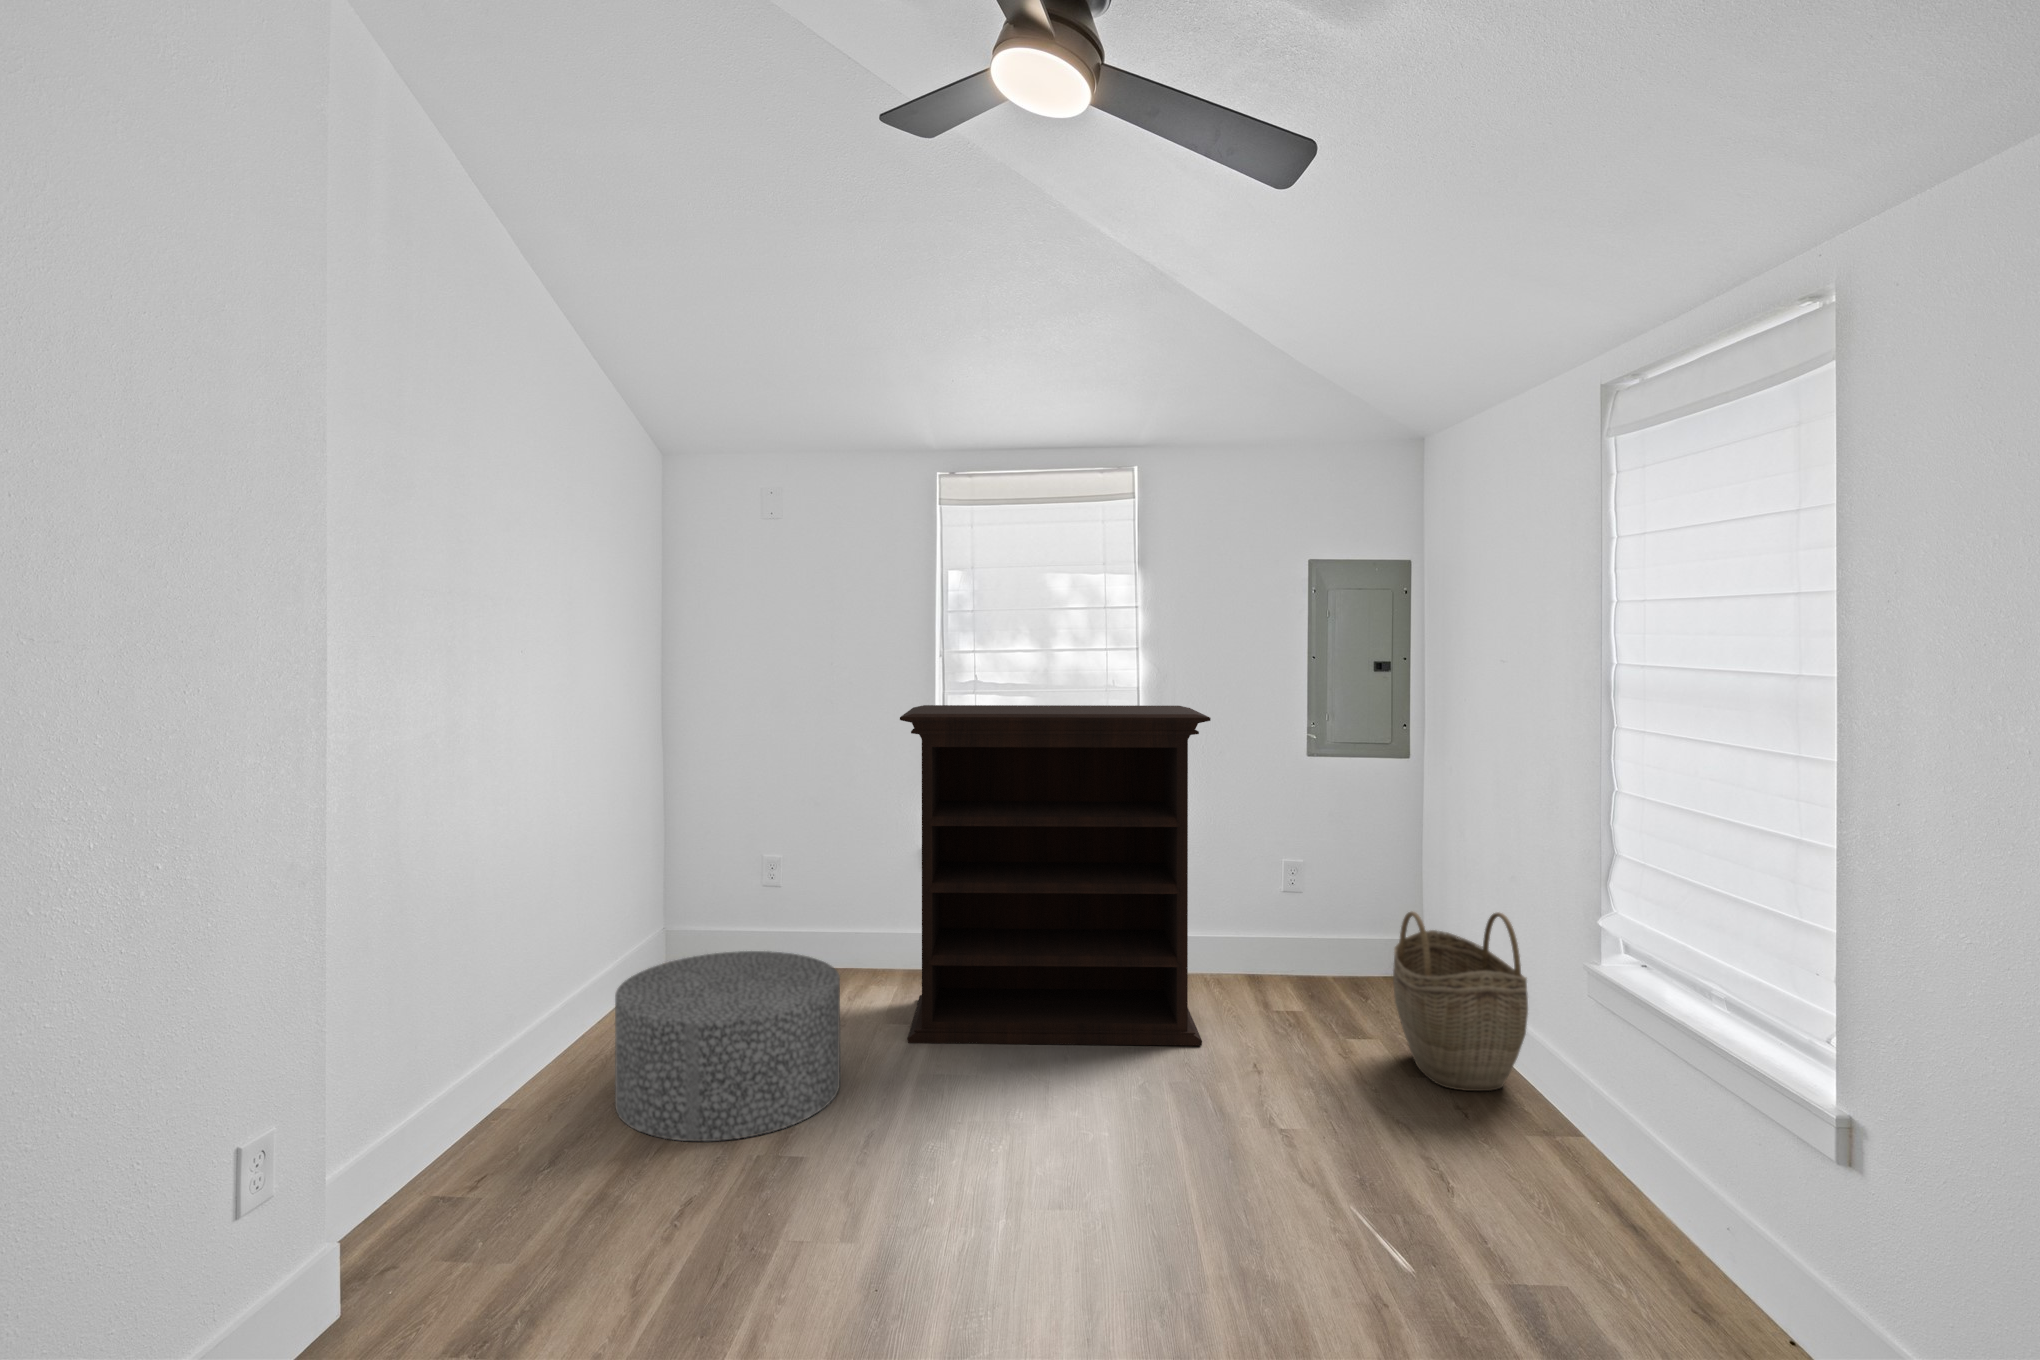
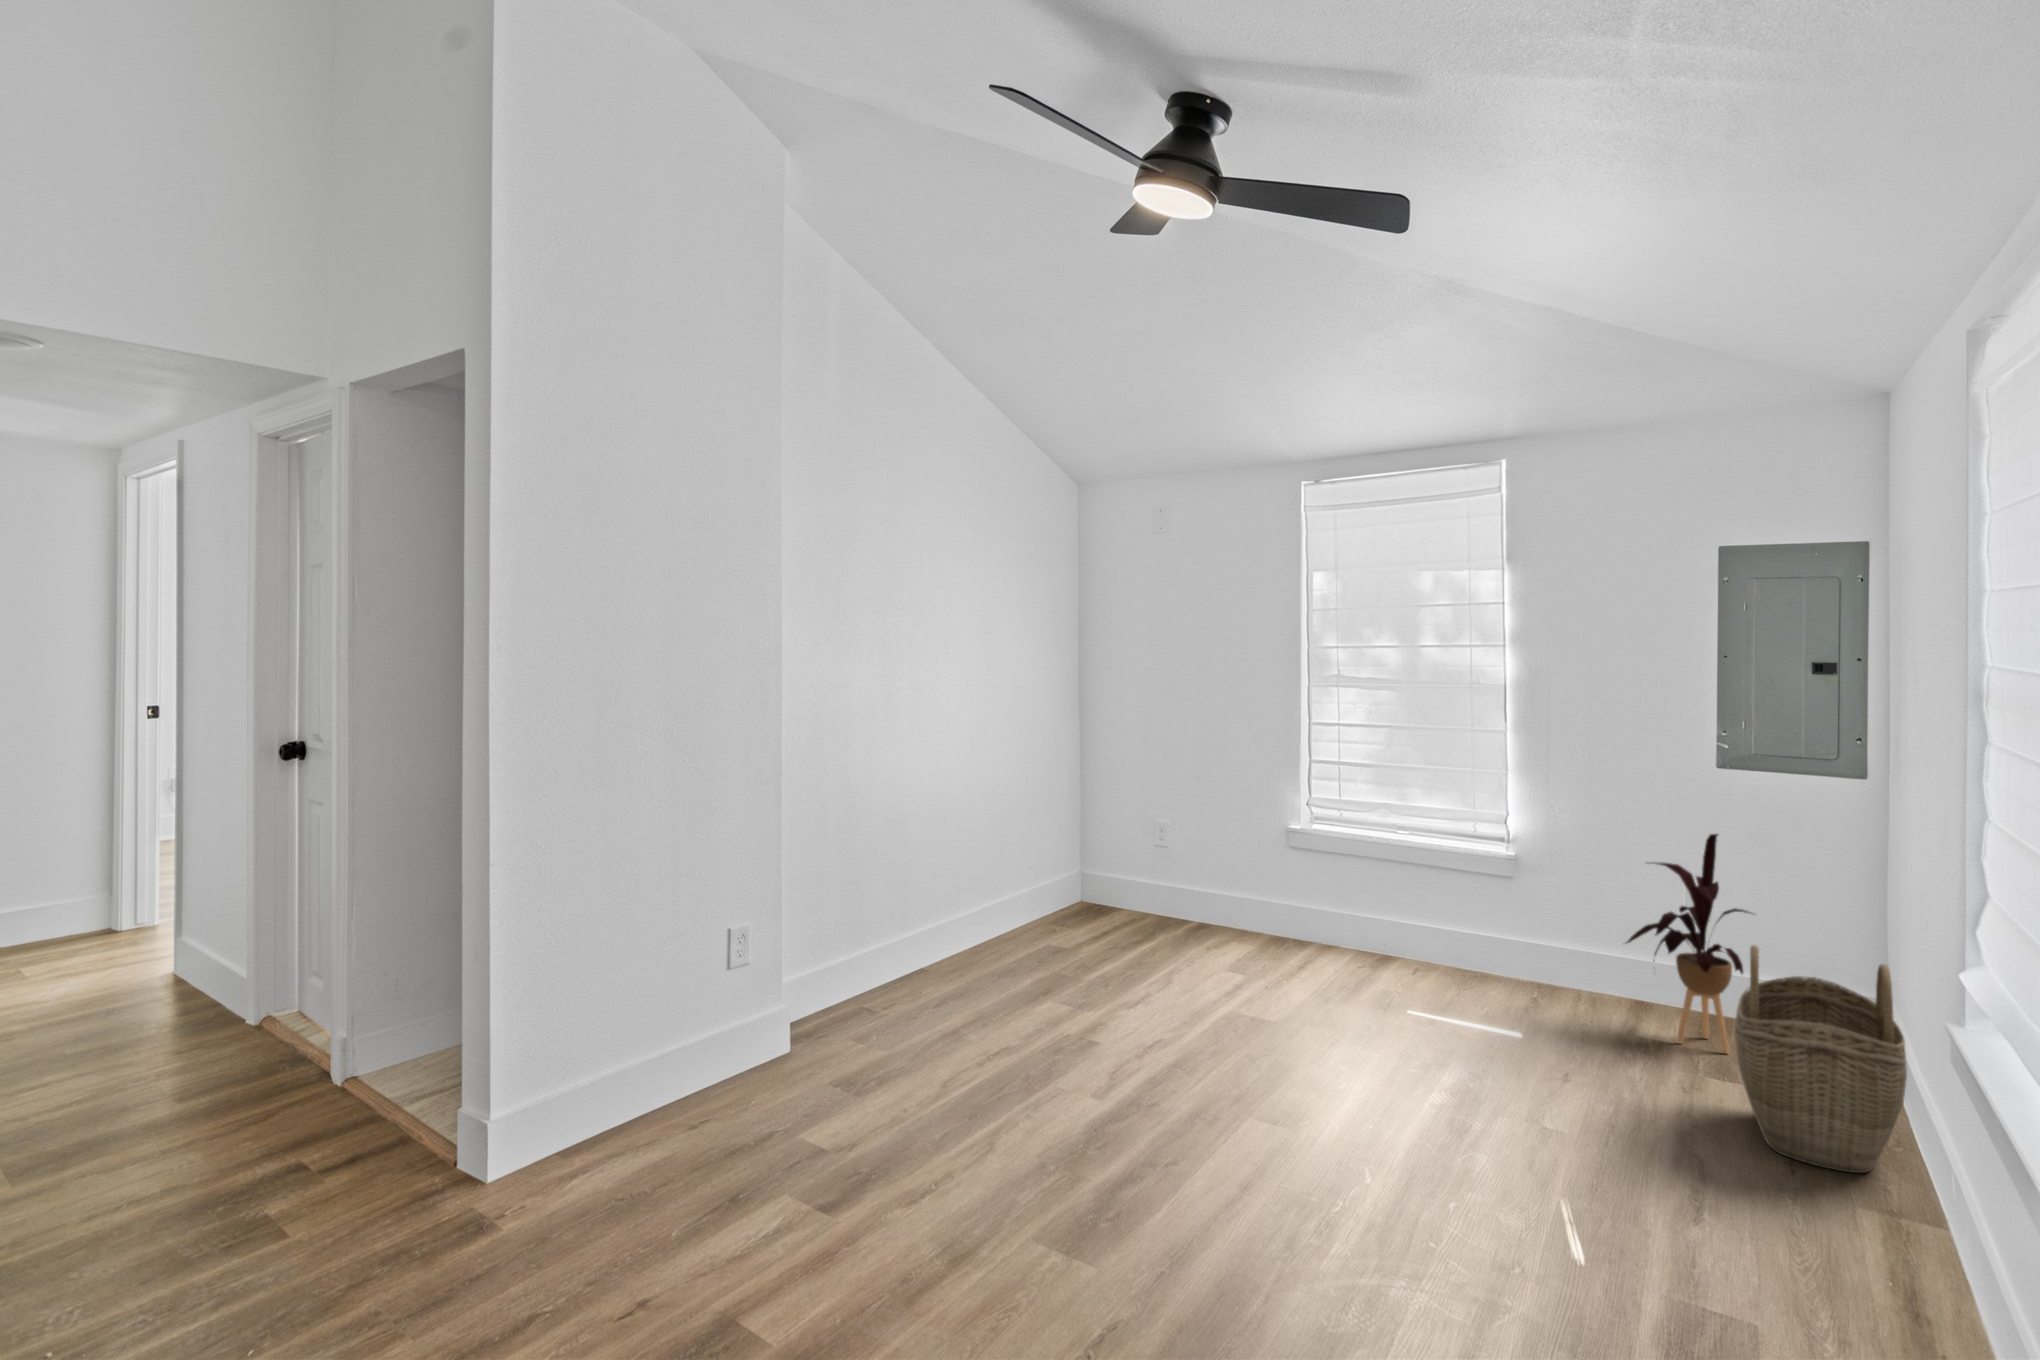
bookshelf: present [900,705,1211,1046] -> none [1215,693,1538,1050]
house plant: none [1266,815,1361,1006] -> present [1626,834,1749,1053]
ottoman: present [615,951,840,1141] -> none [971,884,1145,1023]

